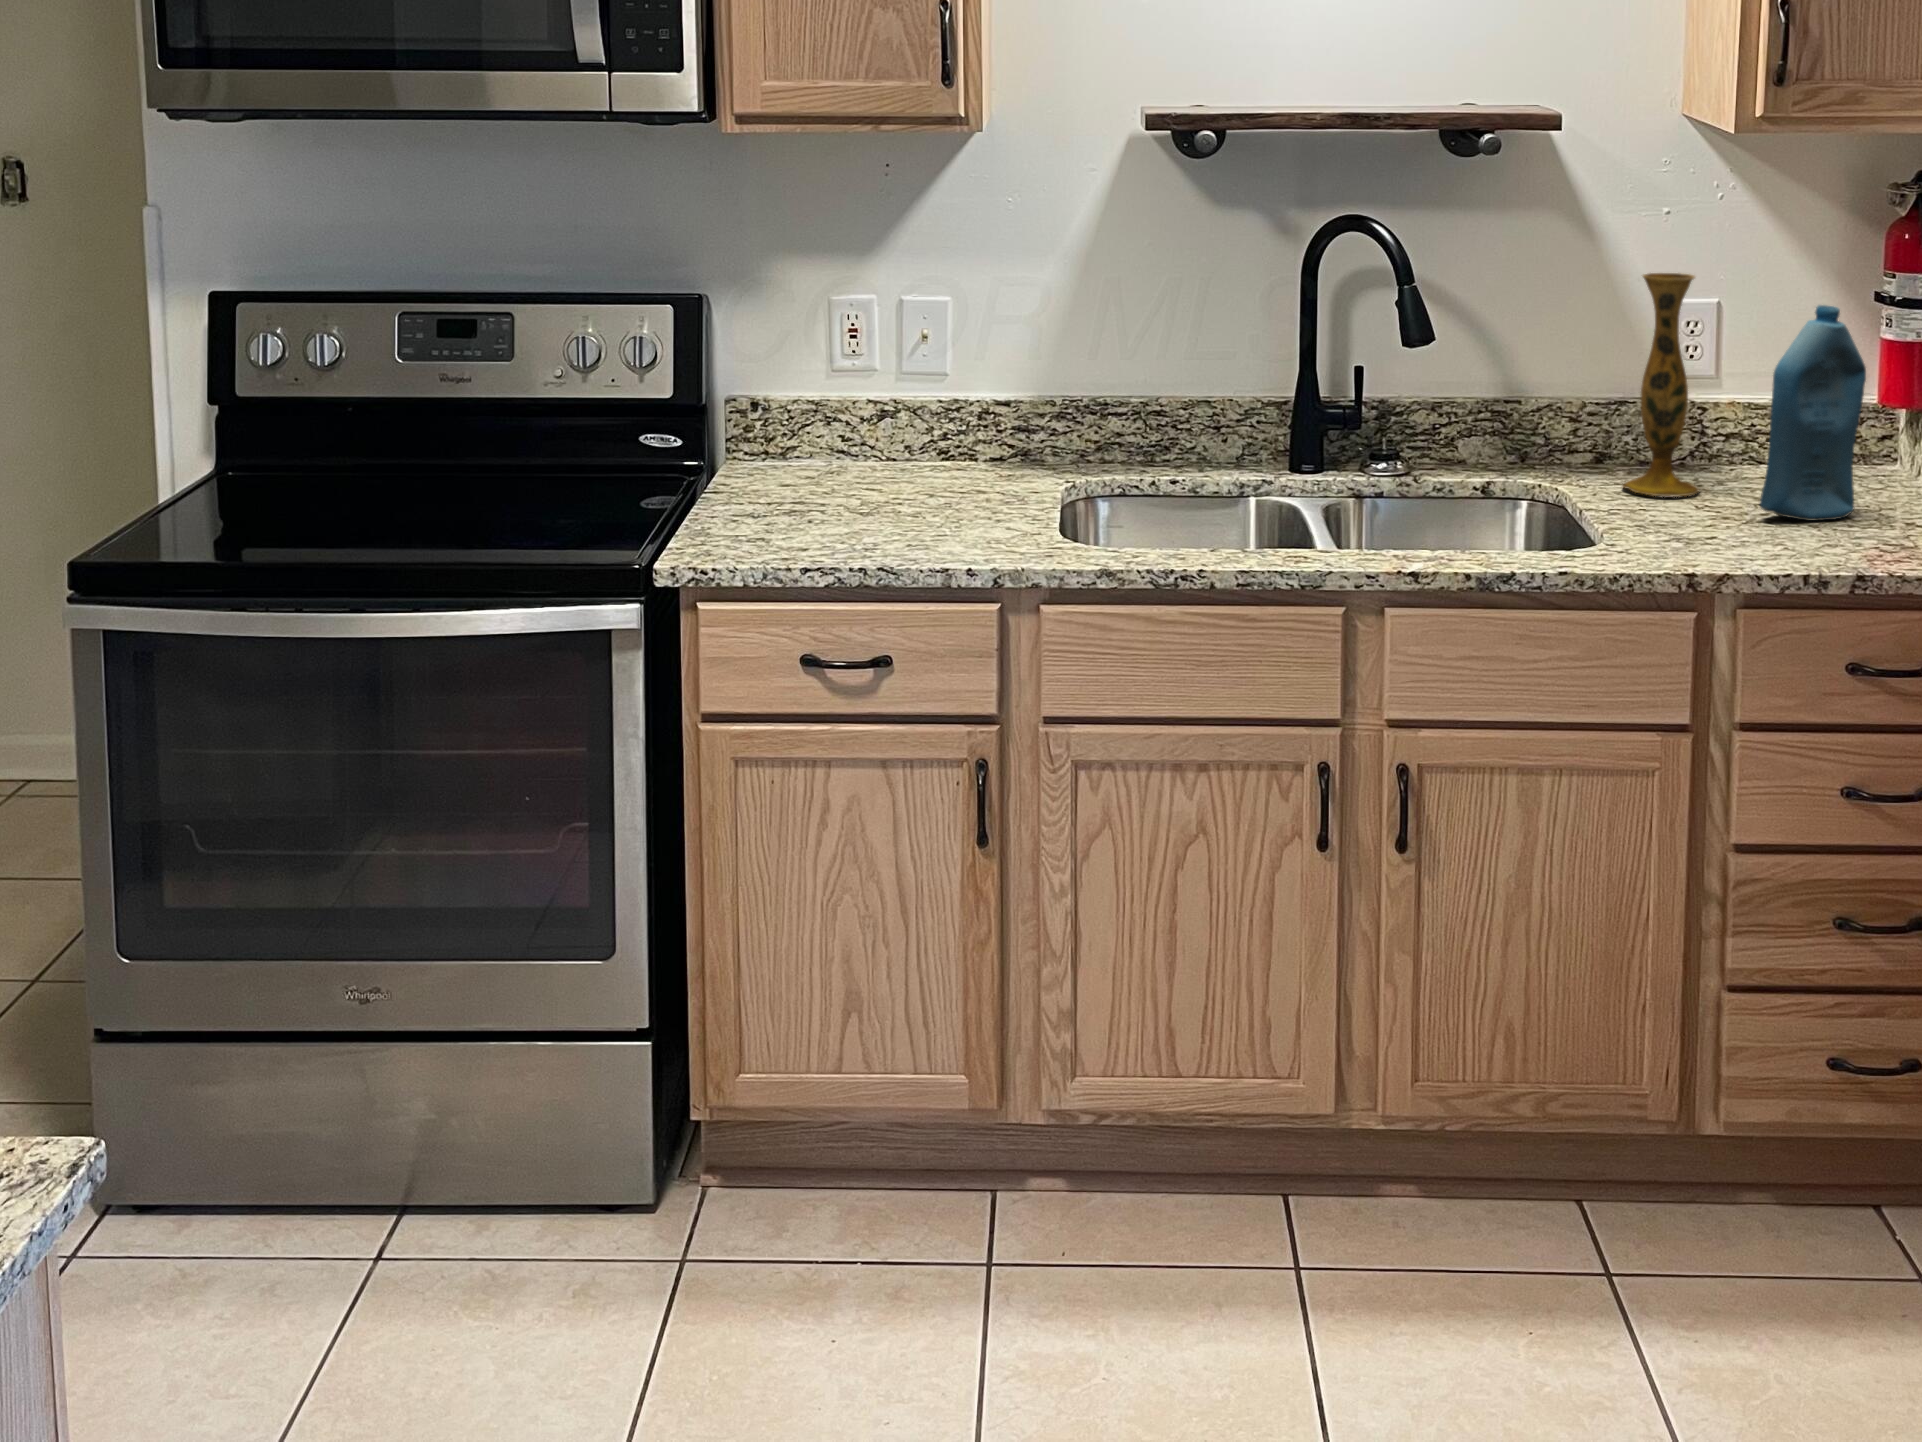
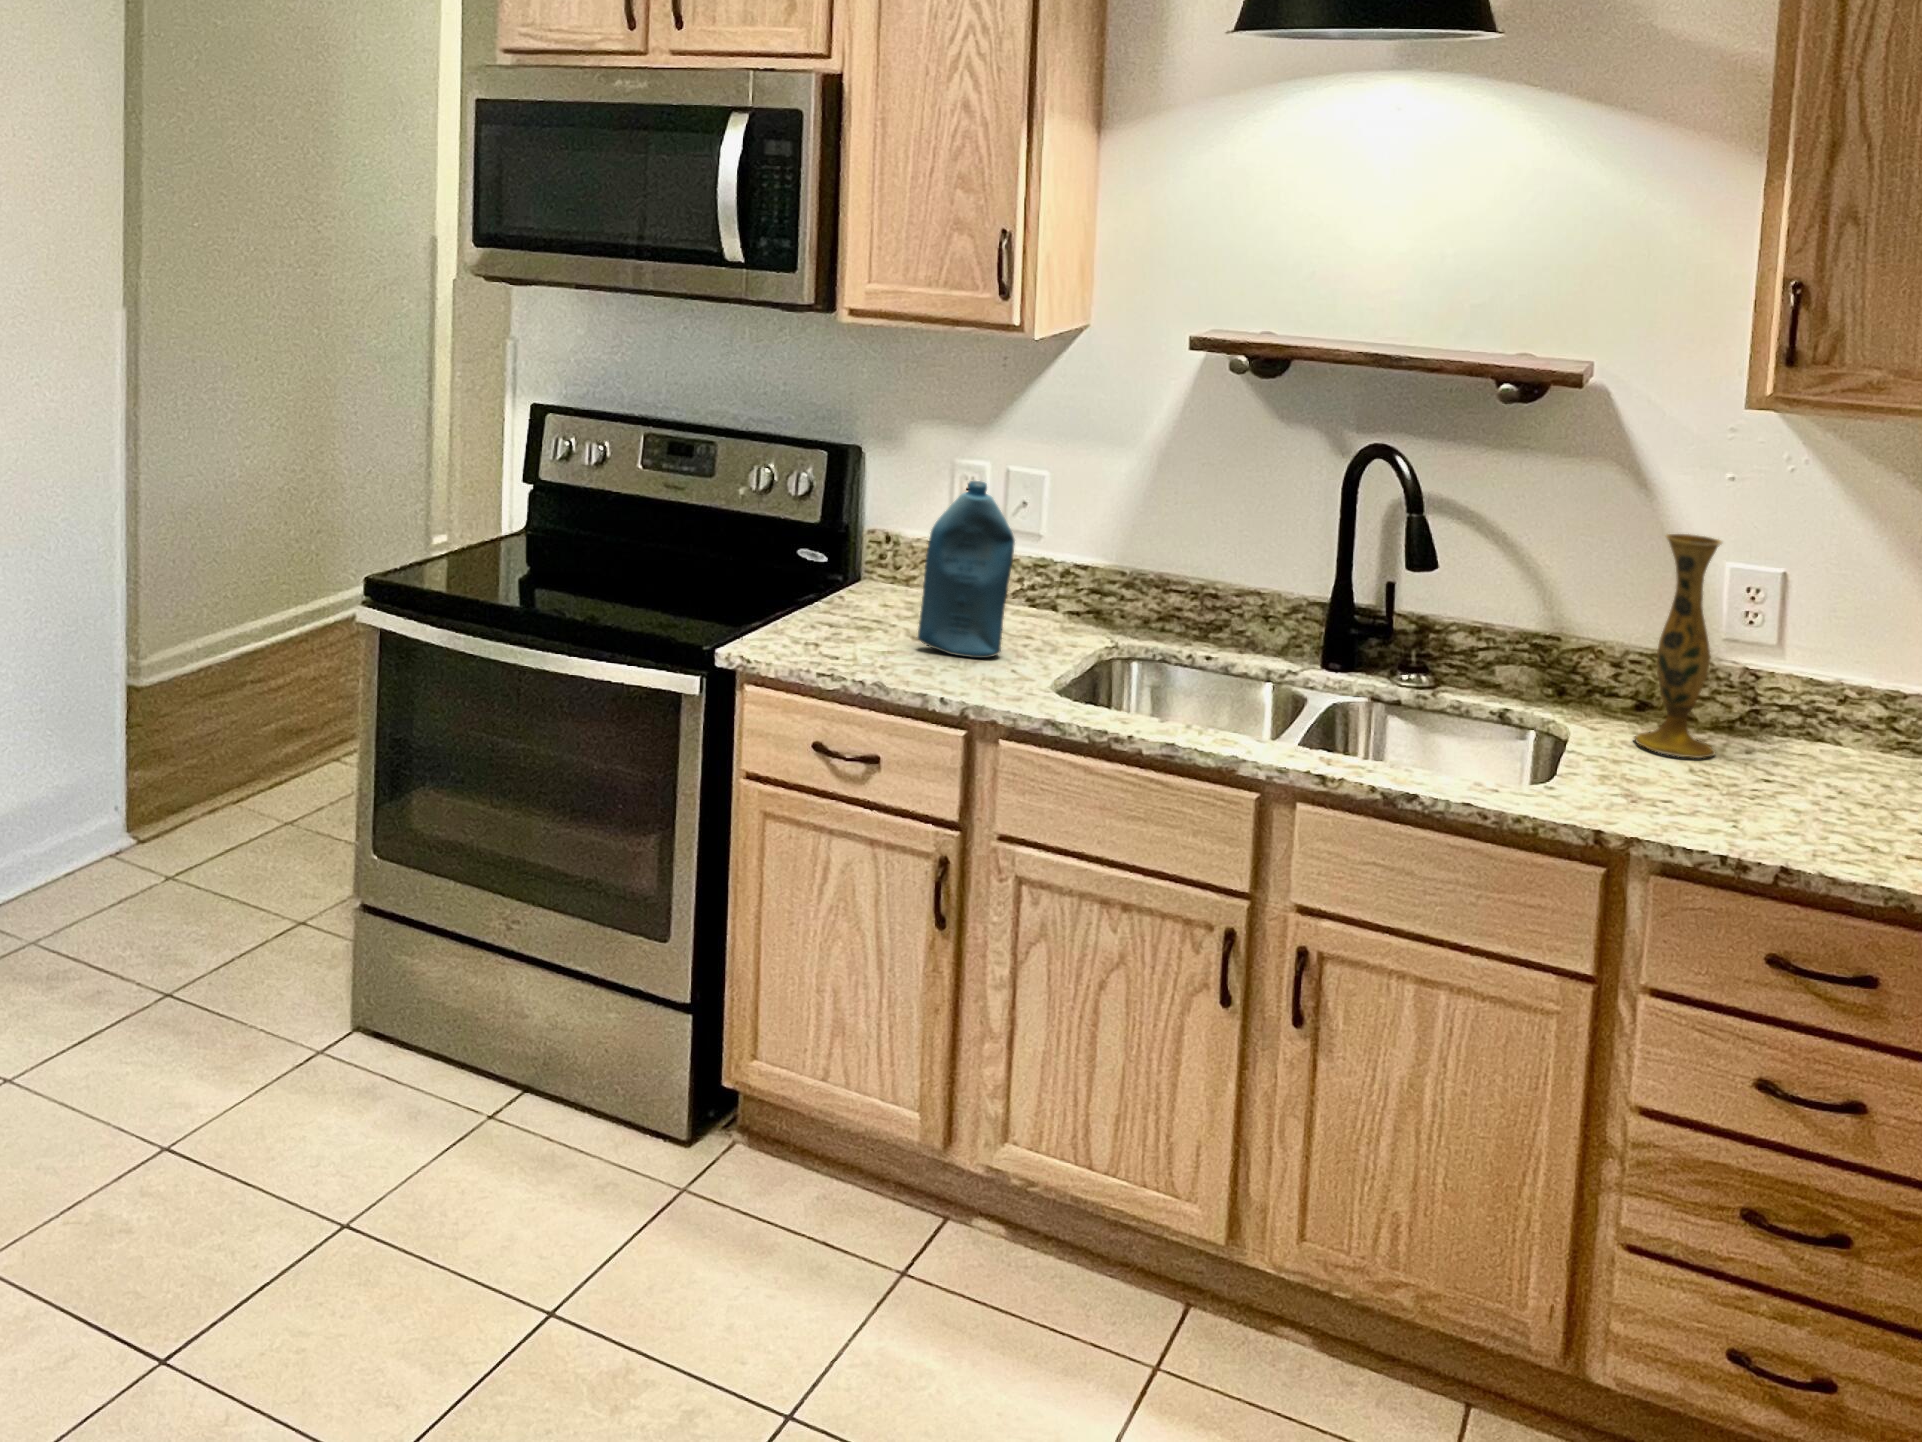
bottle: present [1760,305,1866,521] -> present [917,481,1015,658]

